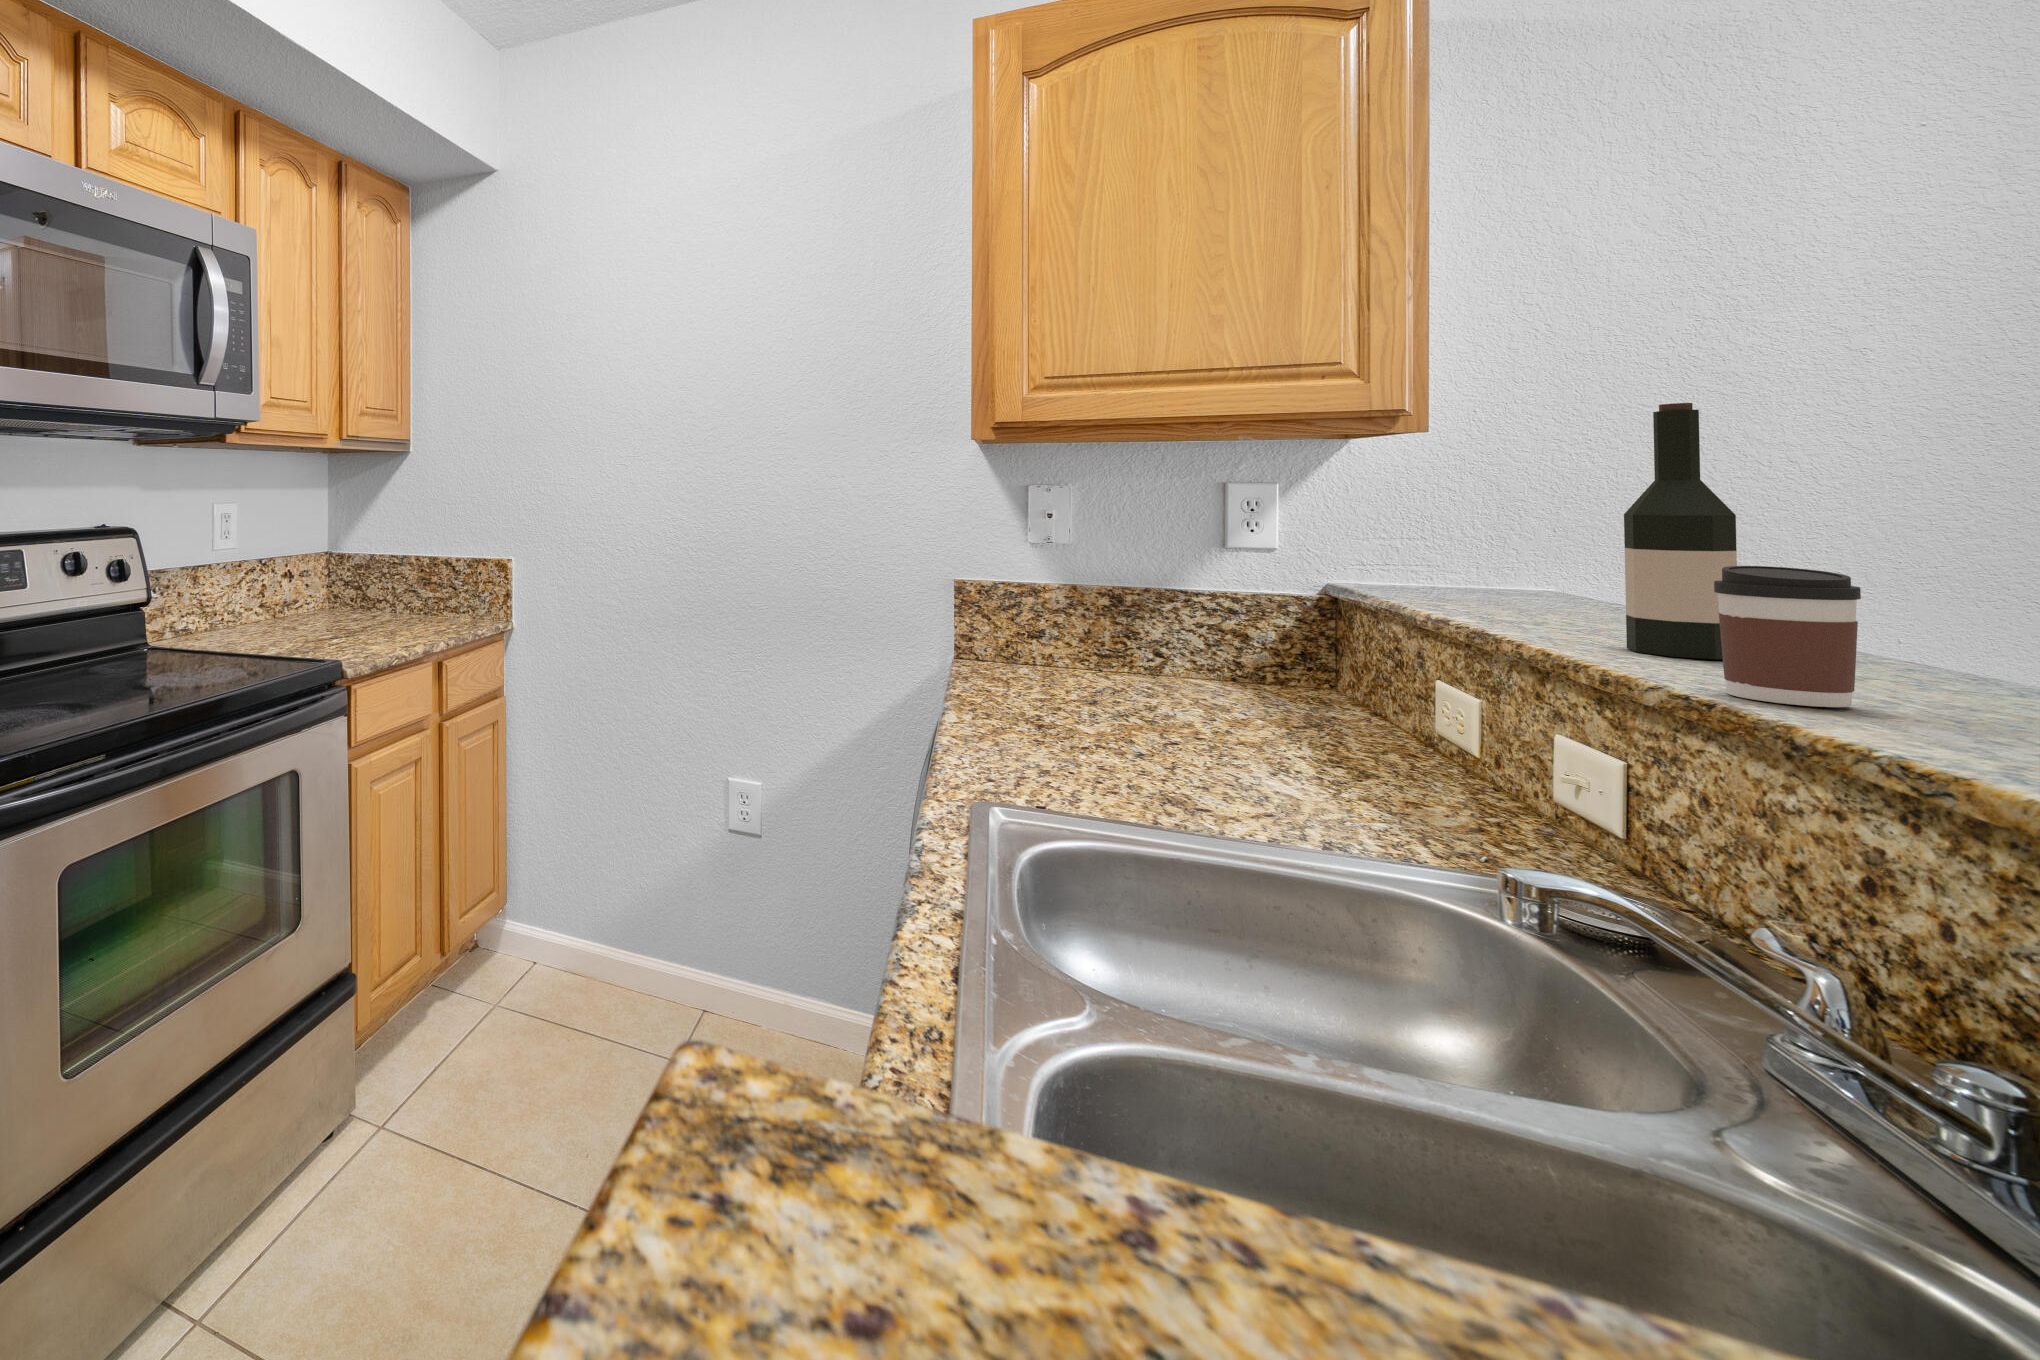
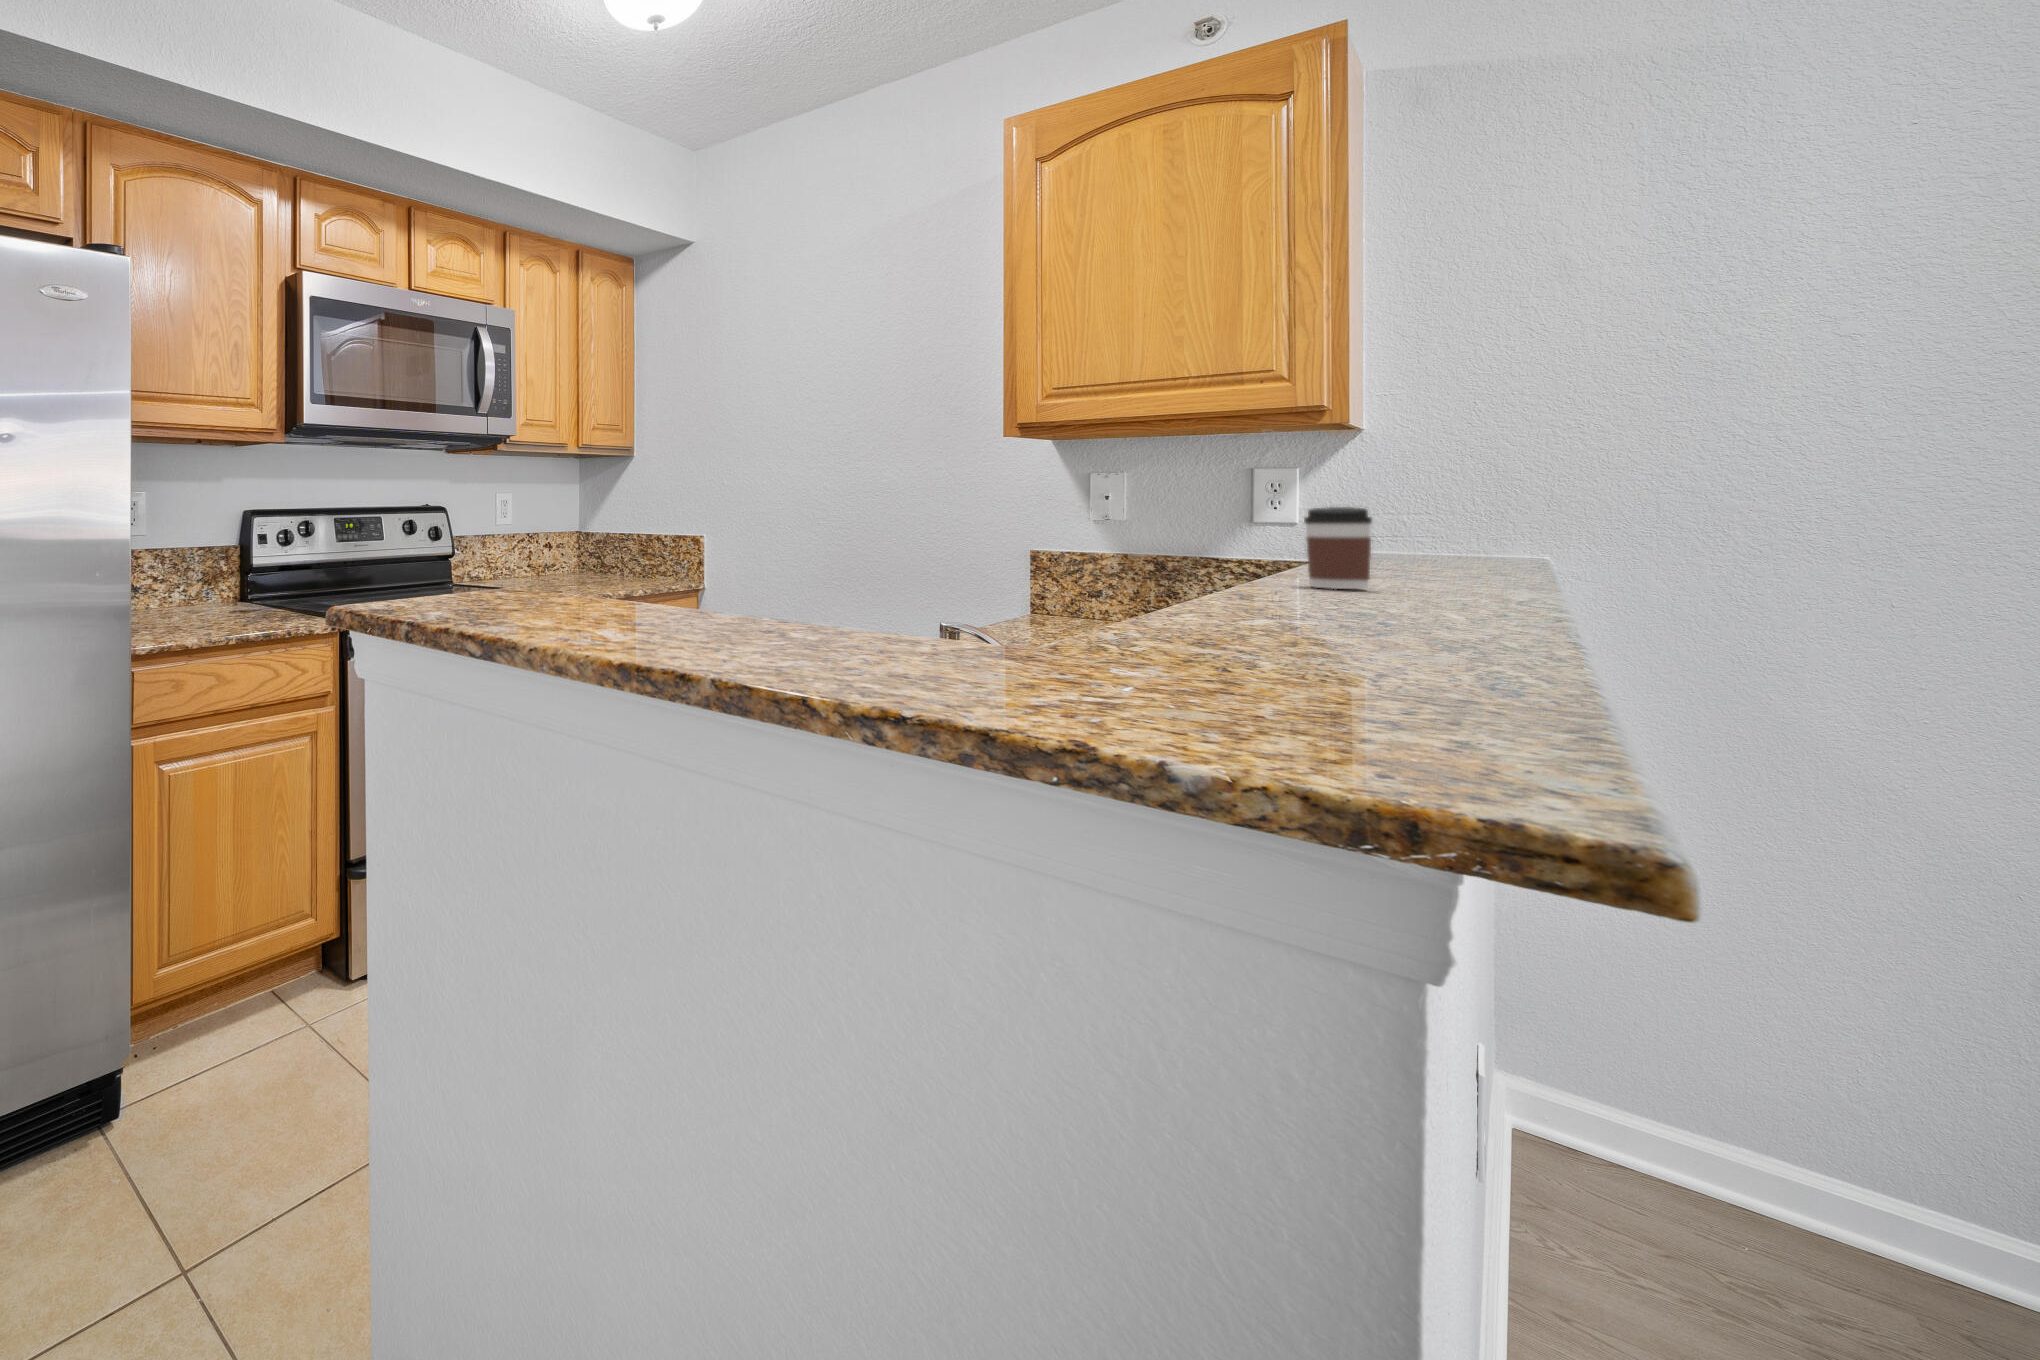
wine bottle: present [1624,403,1737,659] -> none [1403,400,1473,584]

